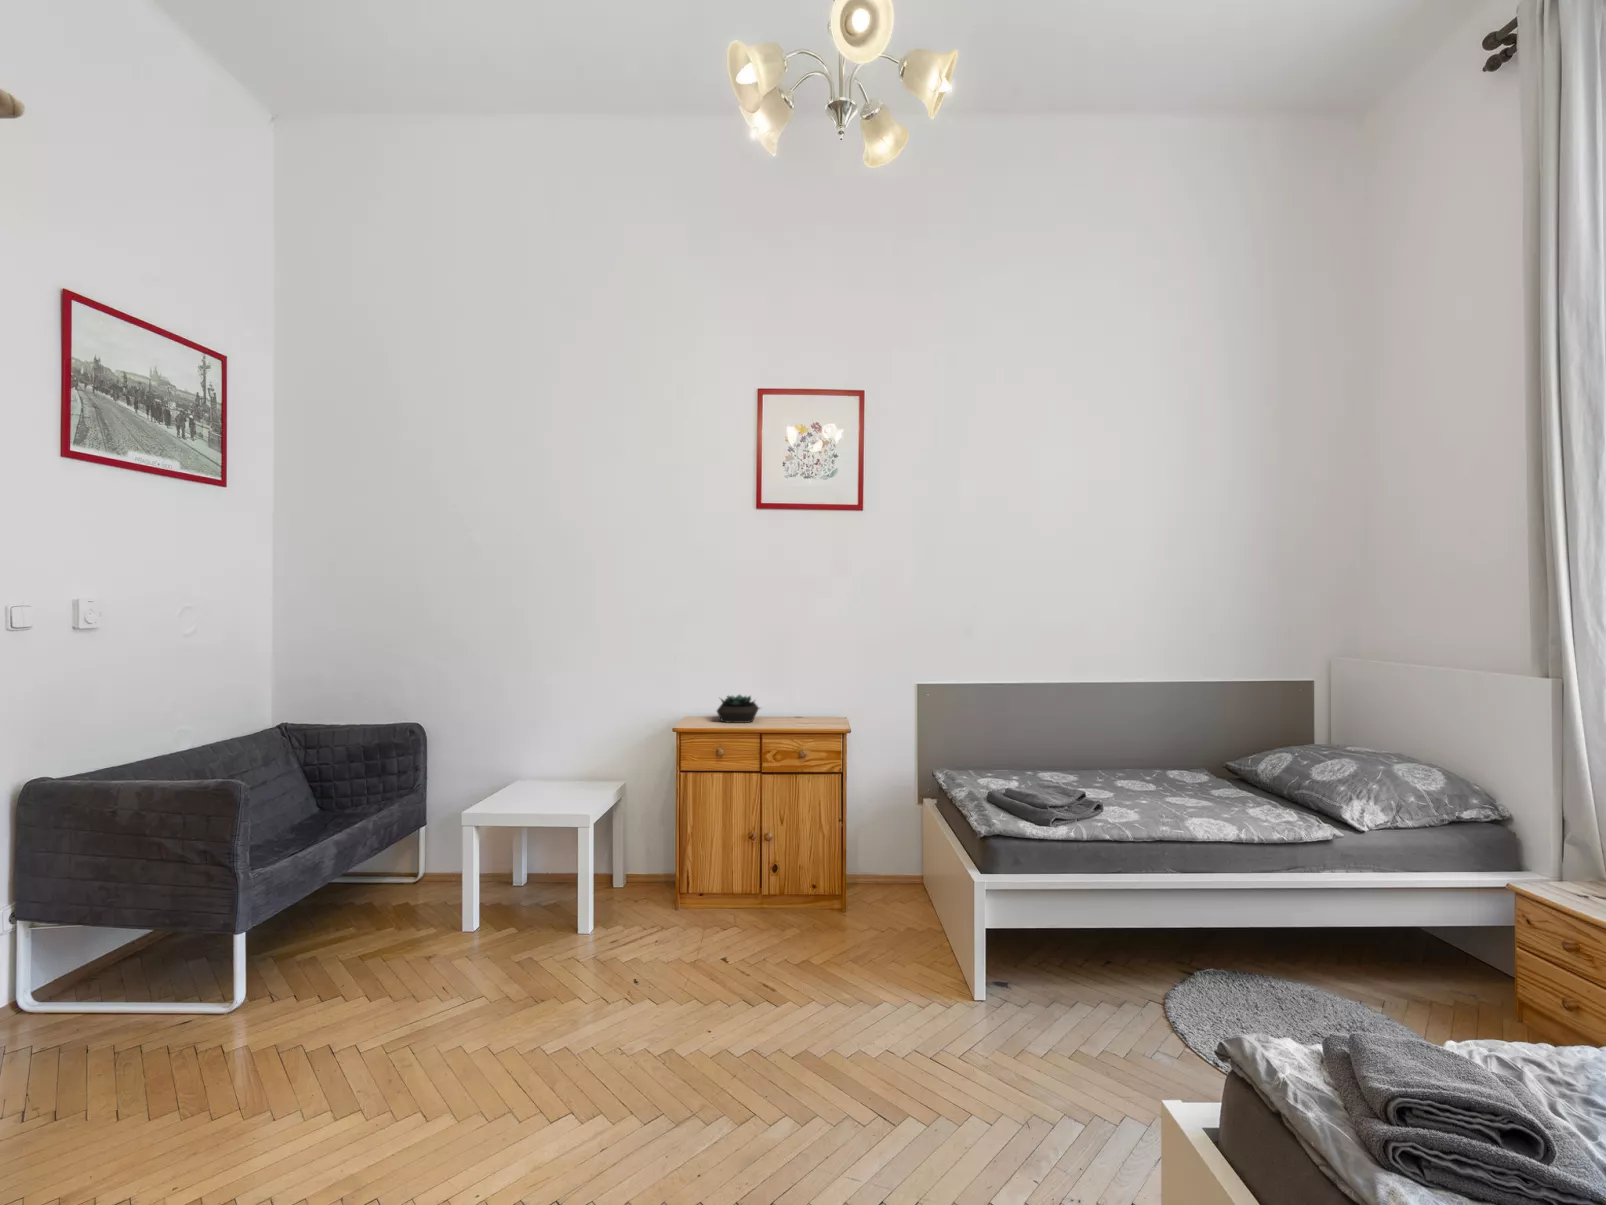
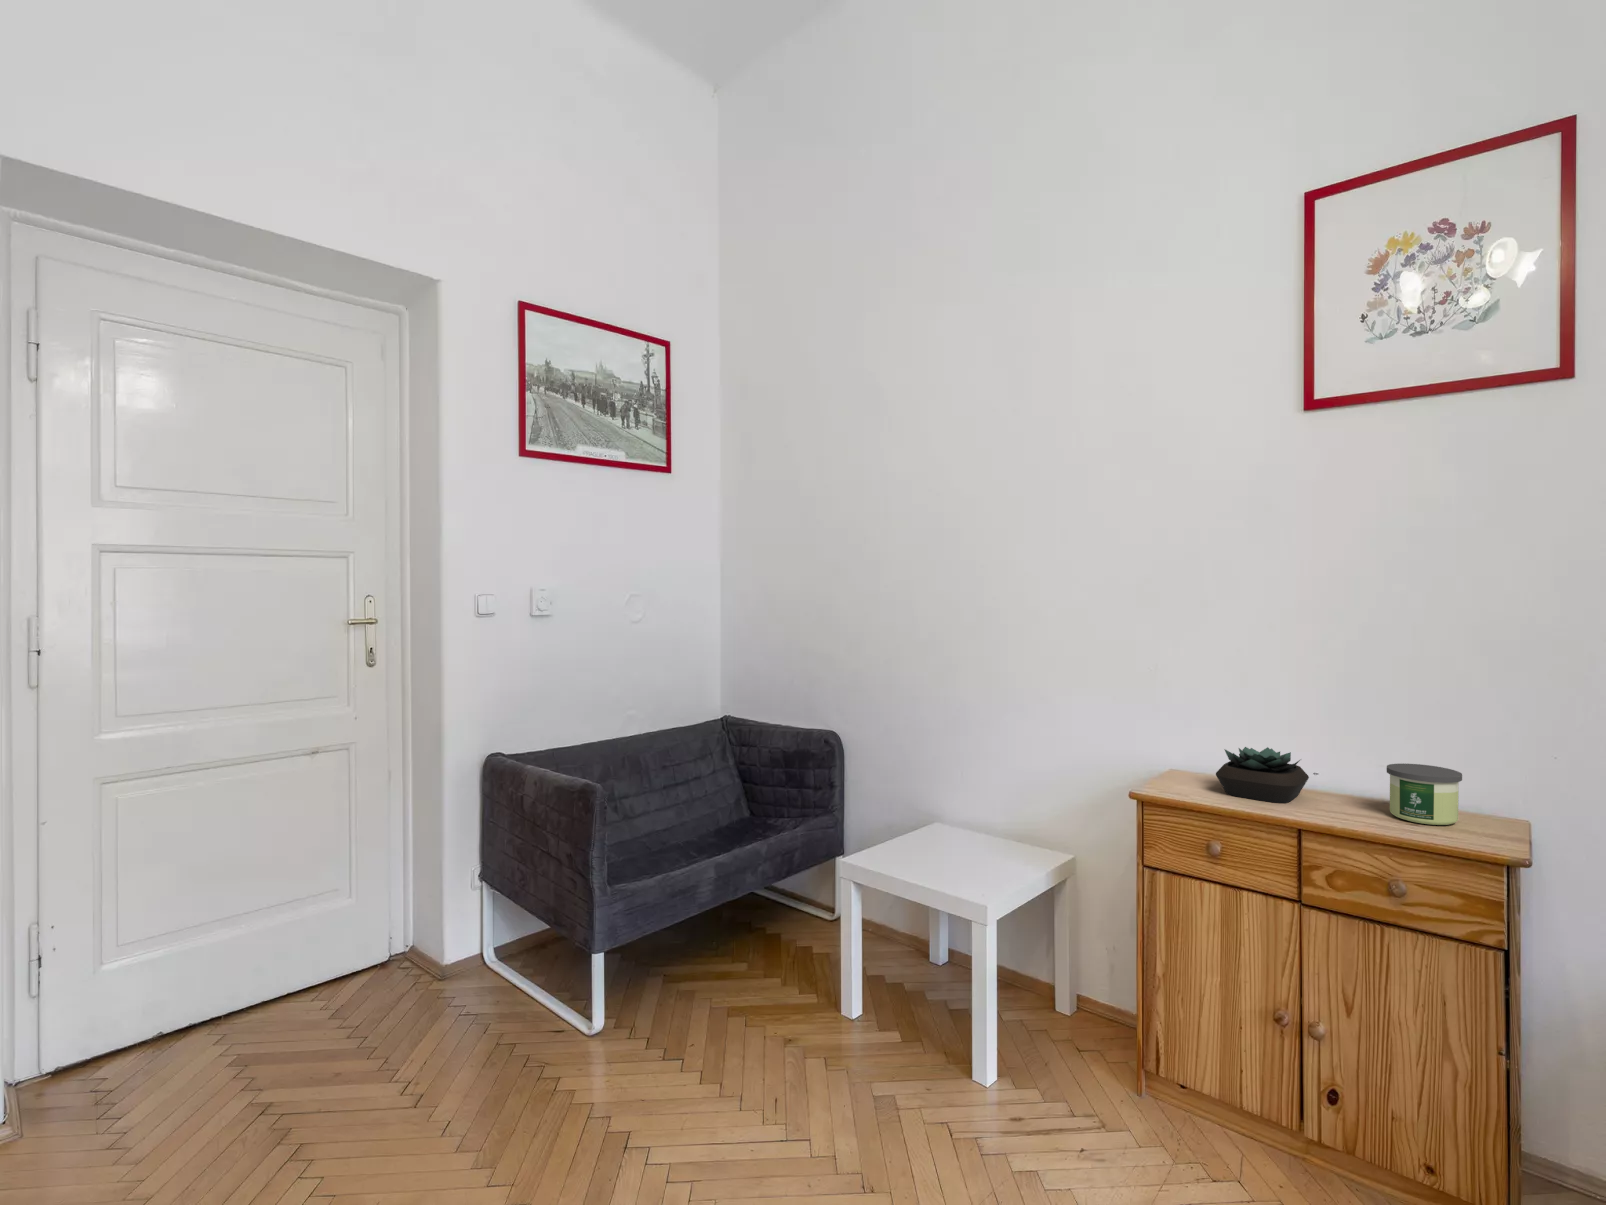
candle: none [794,694,824,722] -> present [1387,763,1462,825]

